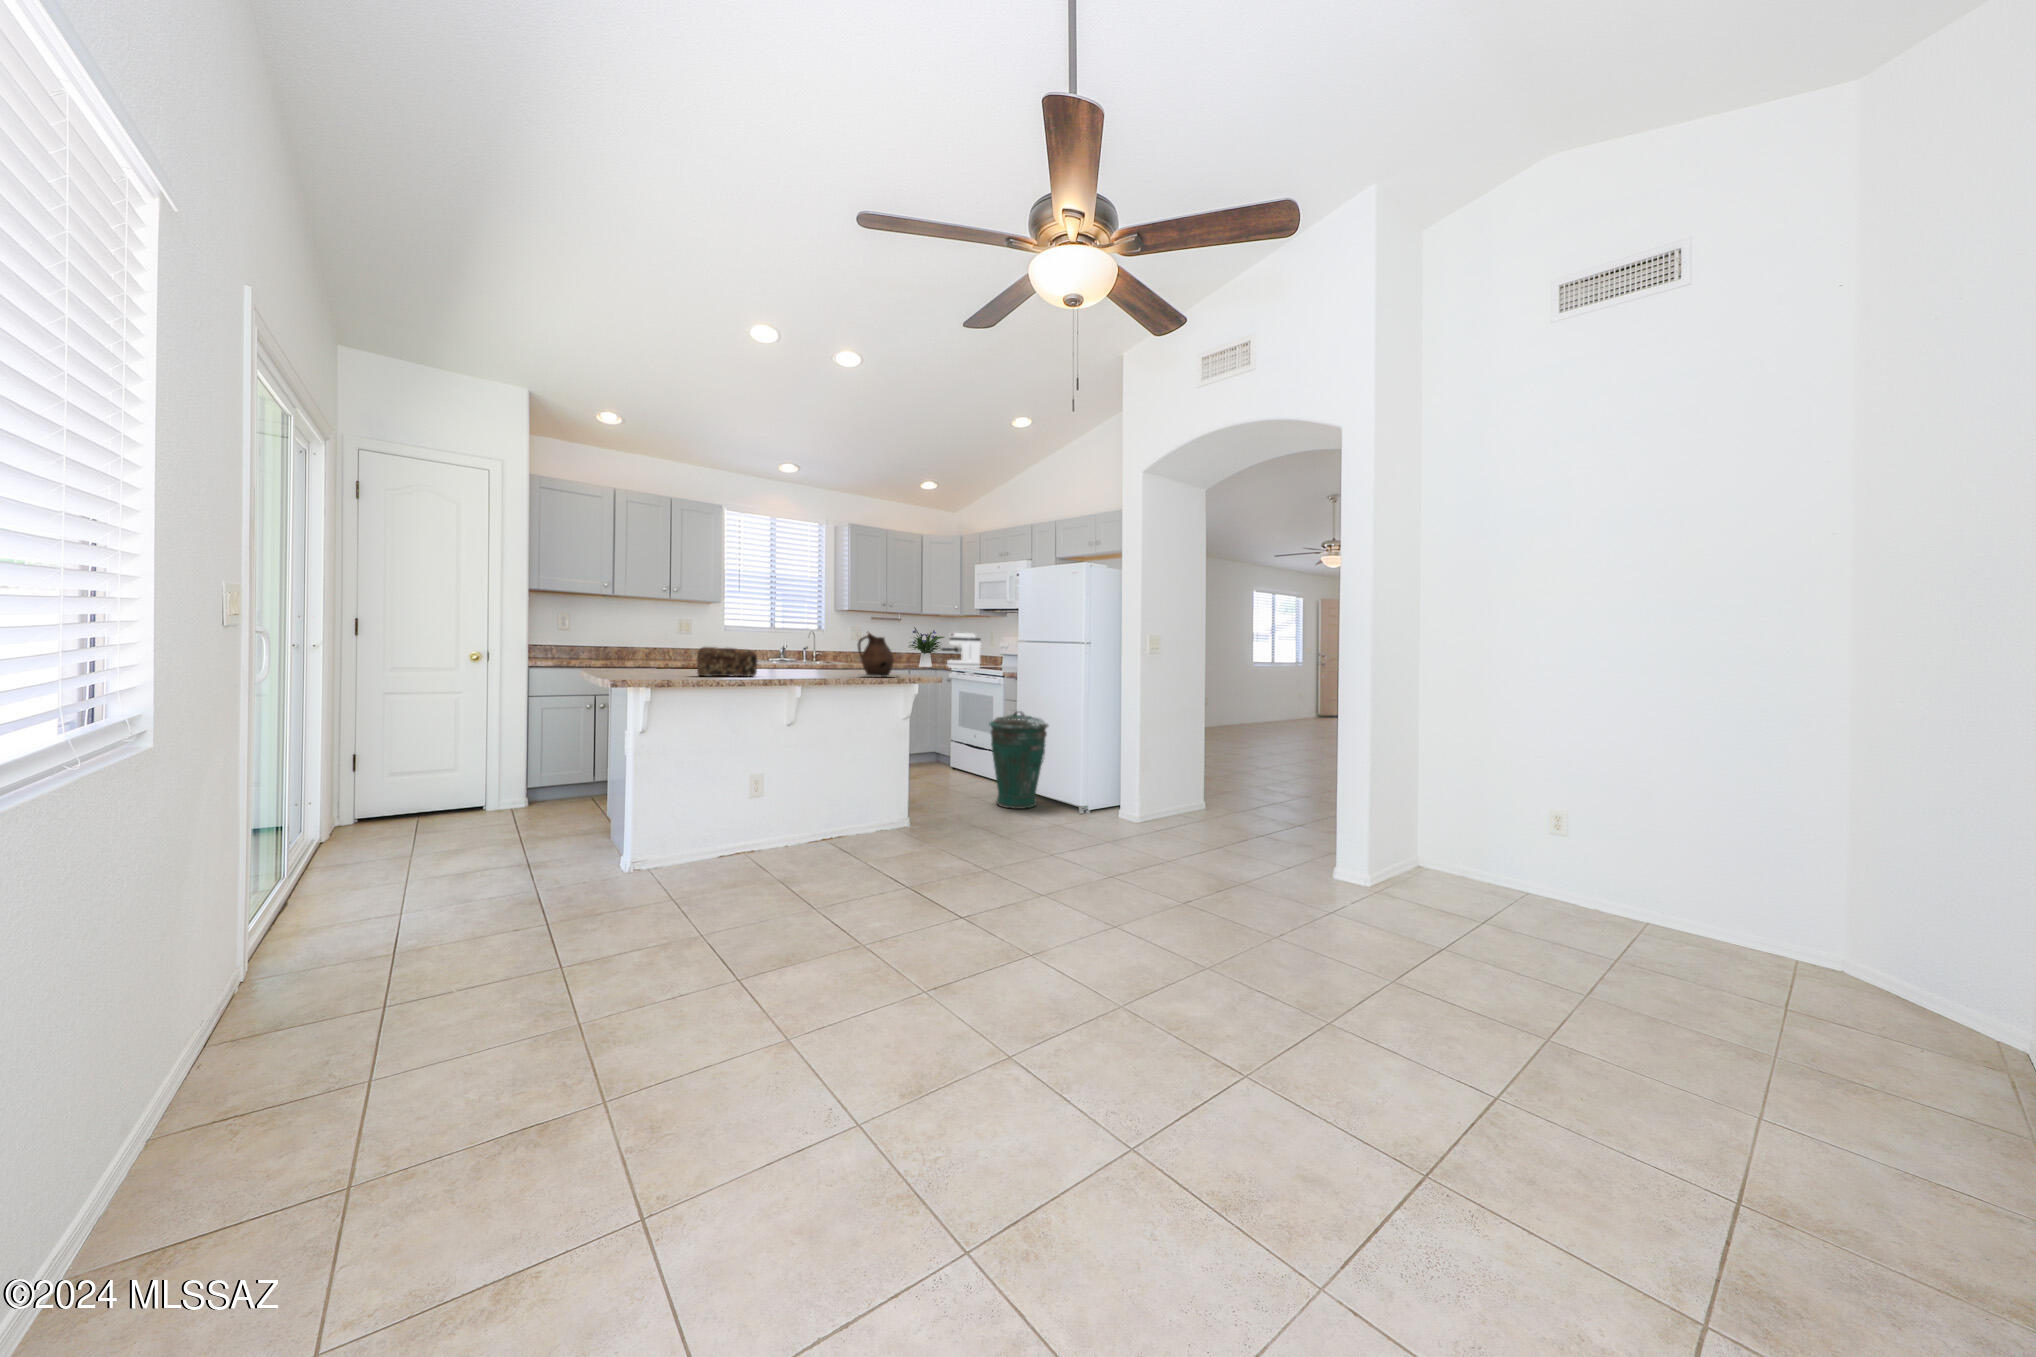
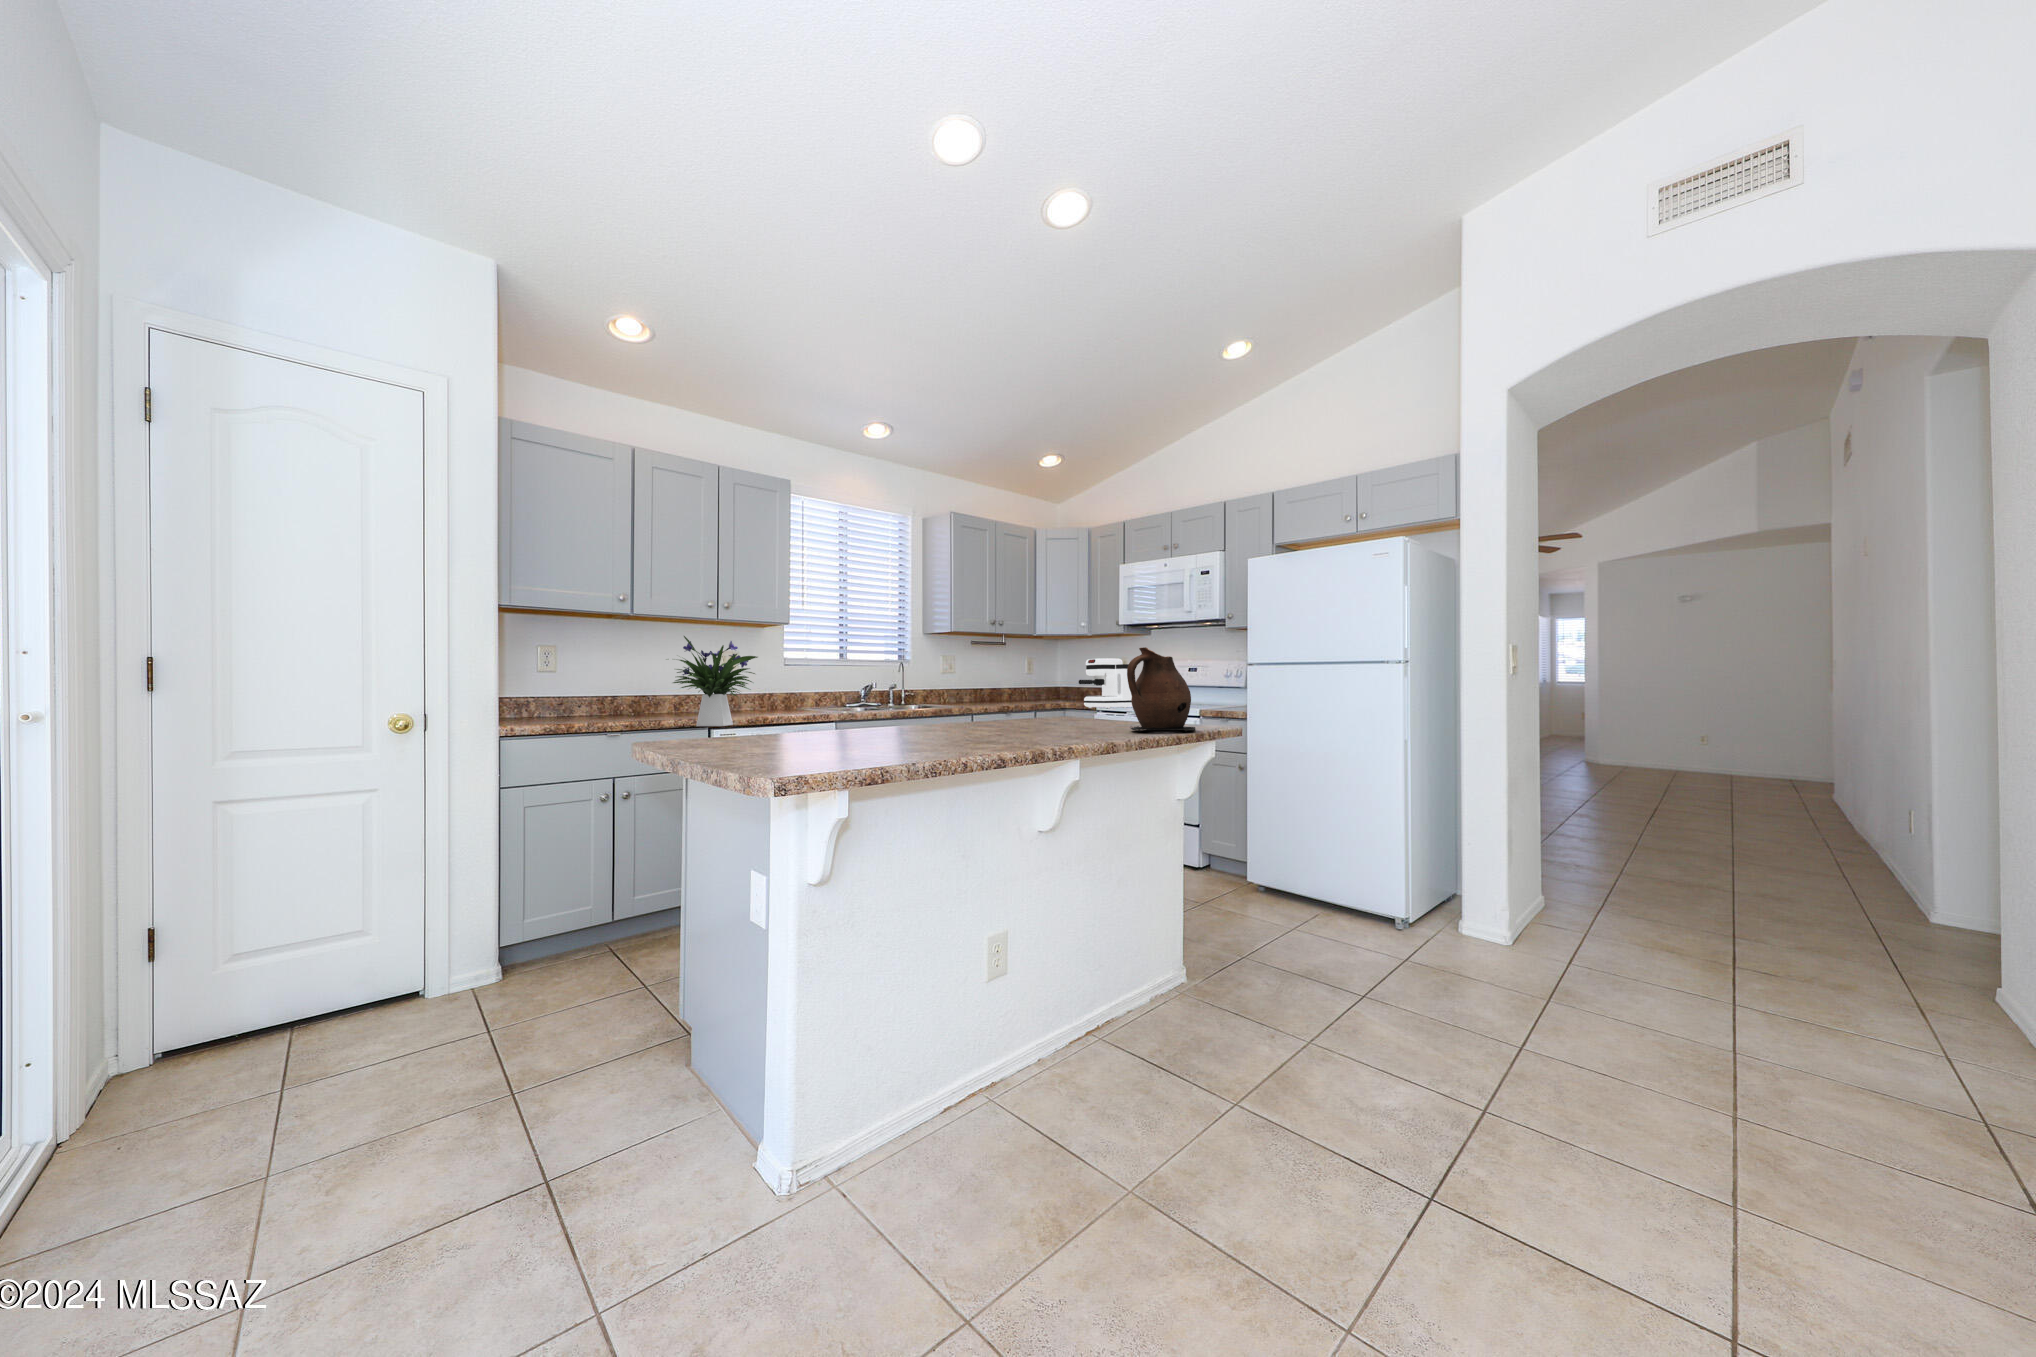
flower arrangement: present [910,627,944,667] -> present [673,636,757,726]
bread loaf: present [697,647,757,677] -> none [855,686,978,748]
trash can: present [990,711,1048,809] -> none [1245,773,1348,934]

